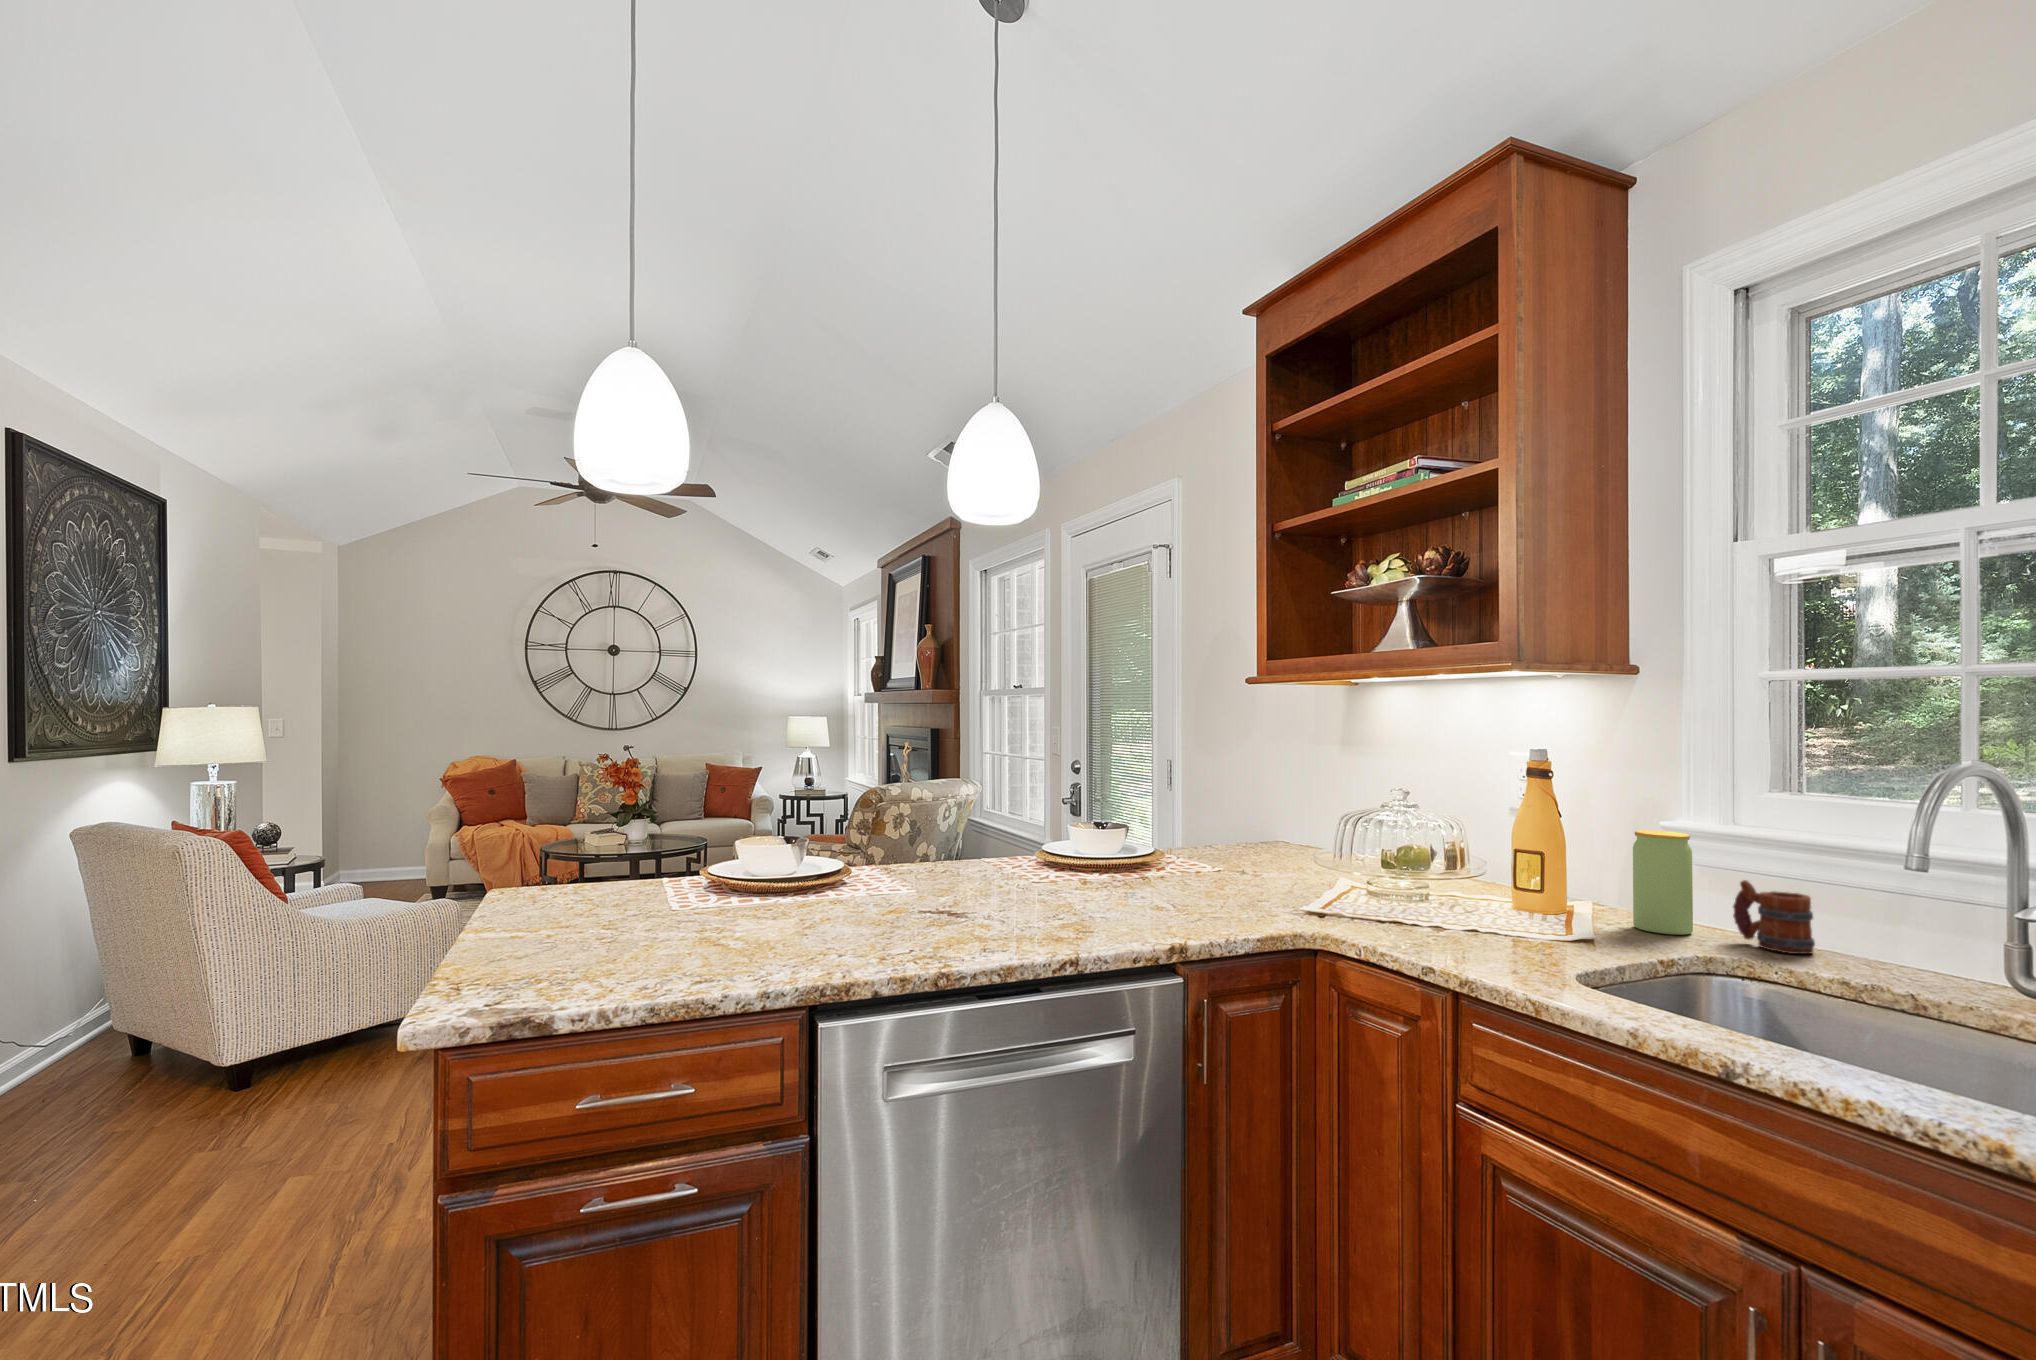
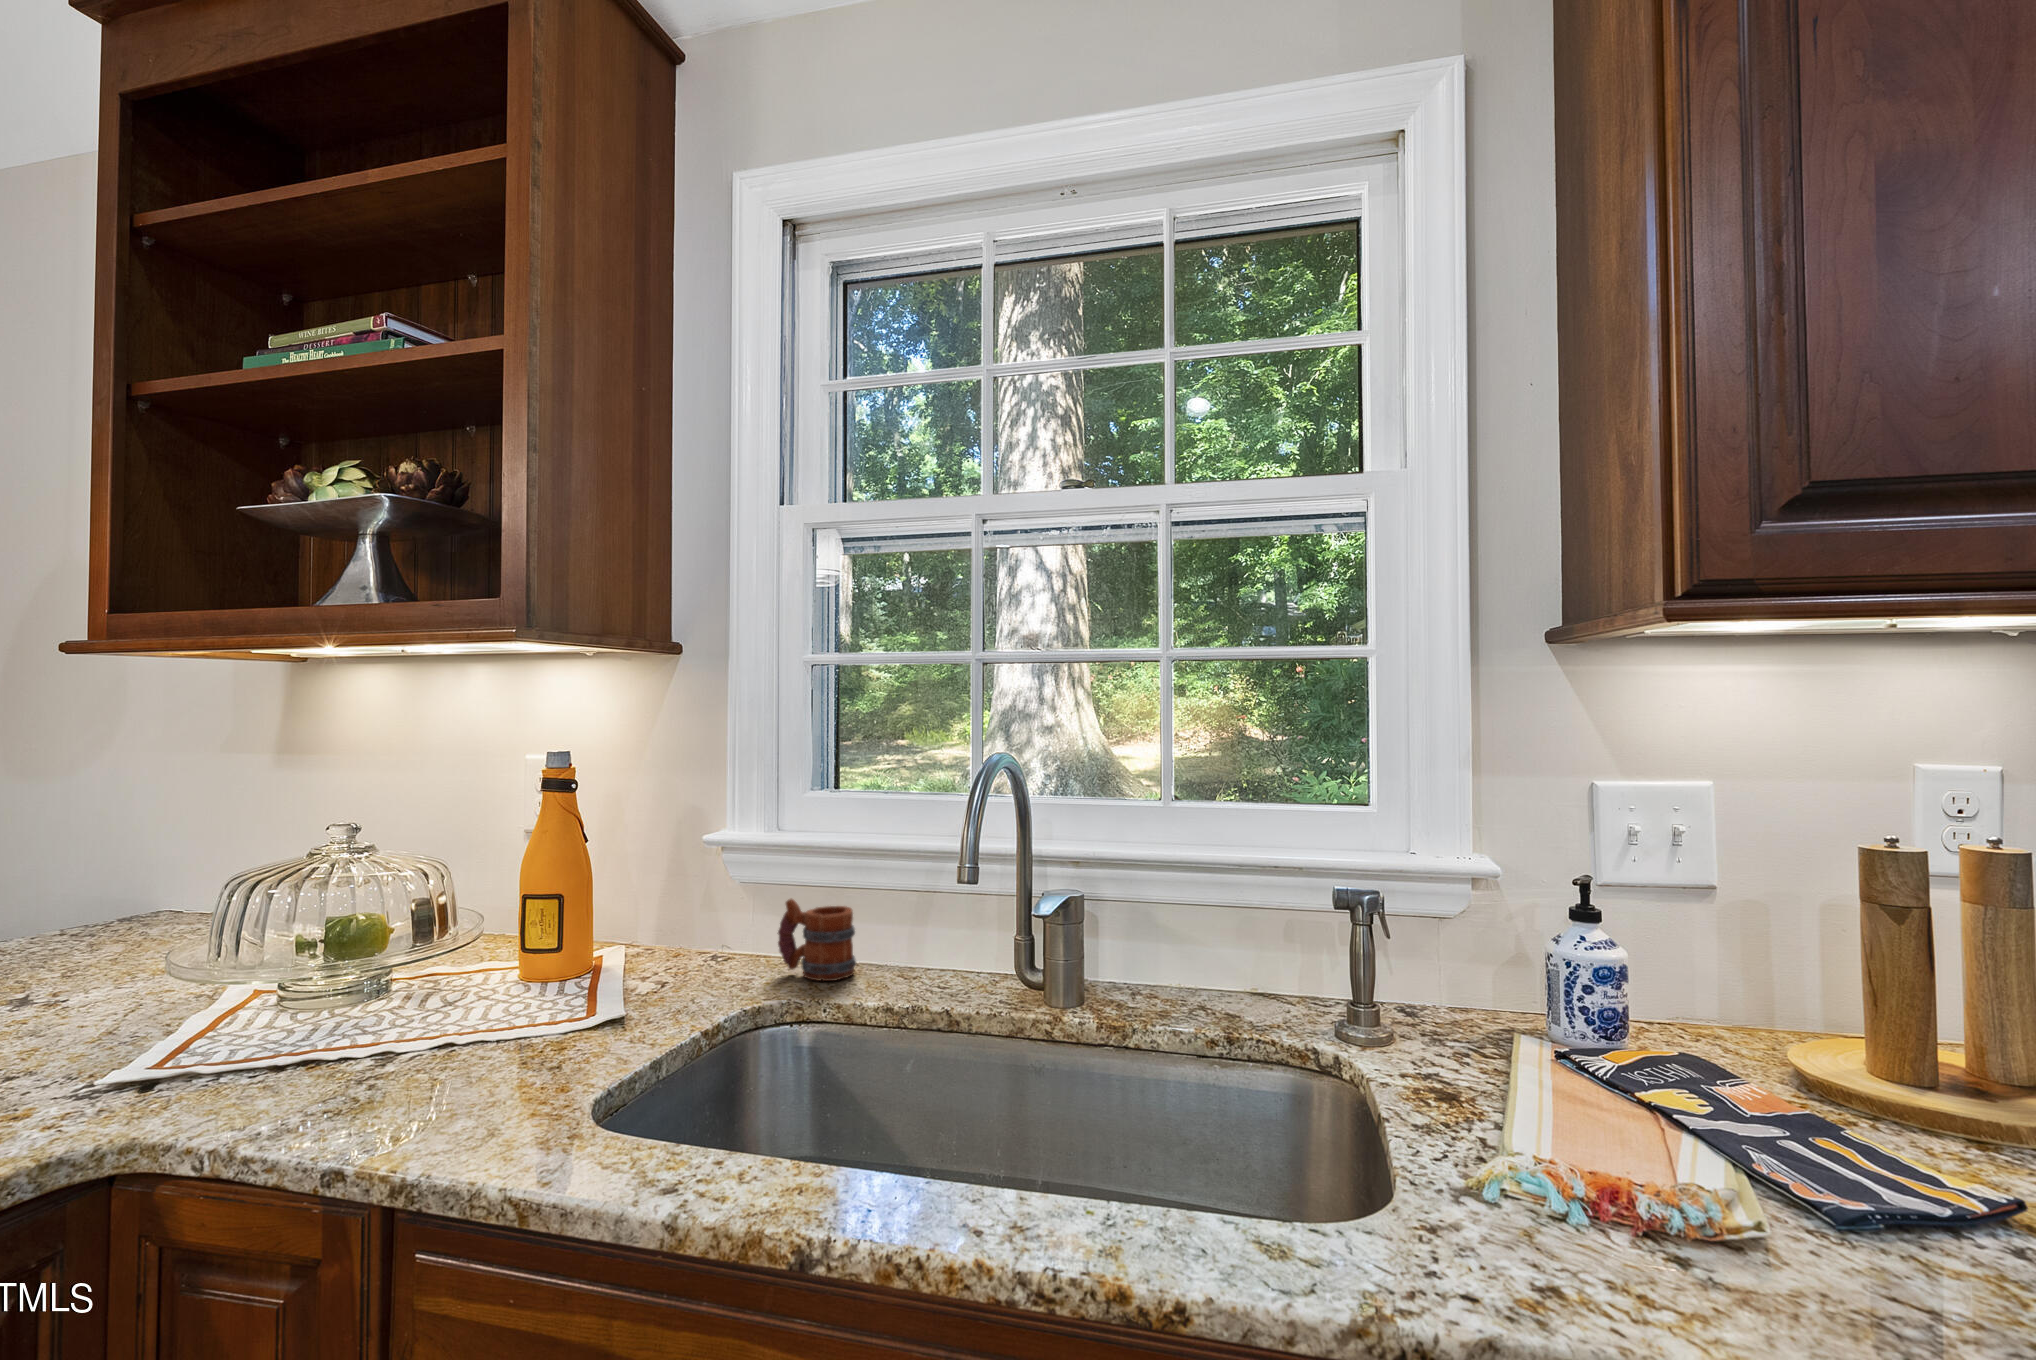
jar: present [1633,830,1693,935] -> none [670,848,736,982]

